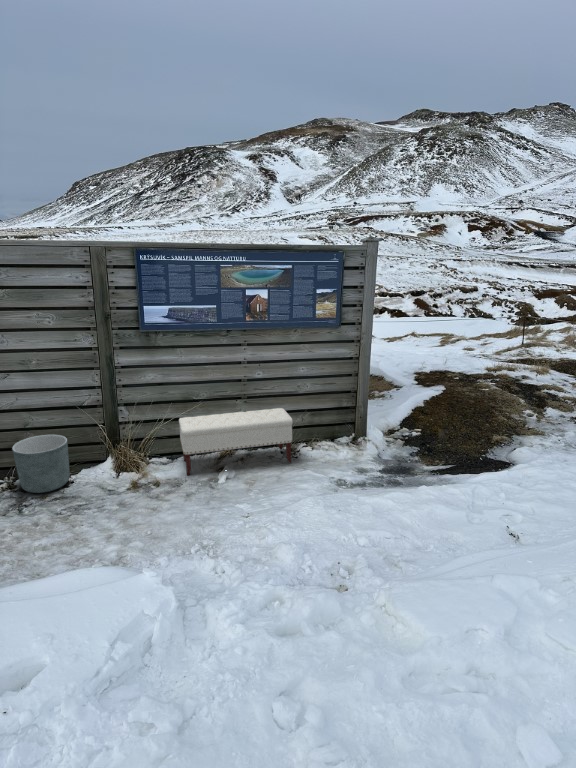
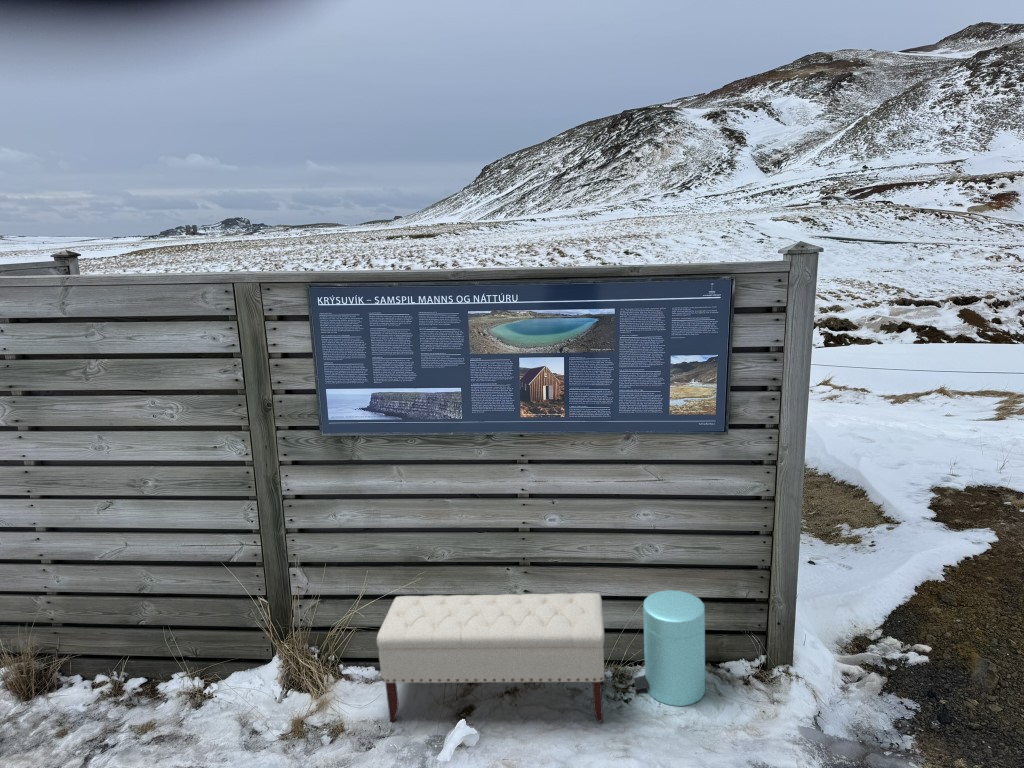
trash can: none [299,405,333,455] -> present [633,590,705,706]
planter: present [12,435,70,493] -> none [96,606,201,721]

